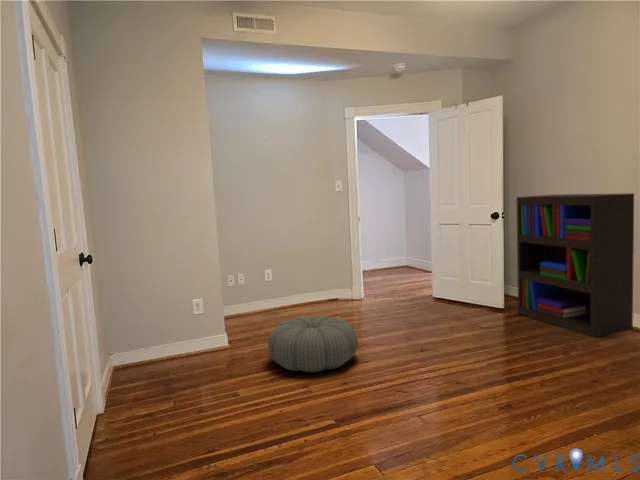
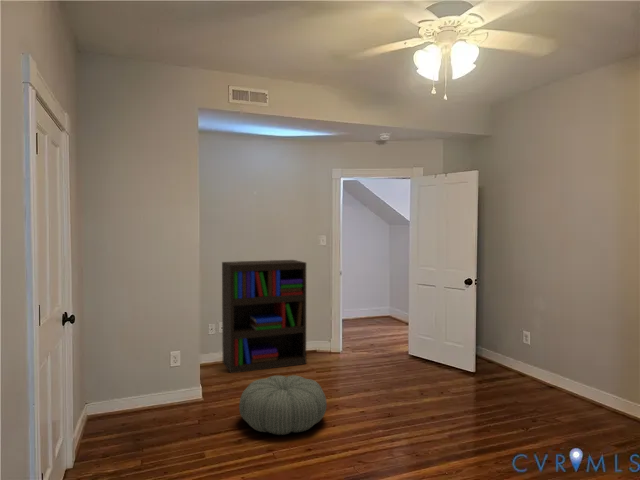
bookshelf: present [517,193,634,337] -> present [222,260,306,373]

